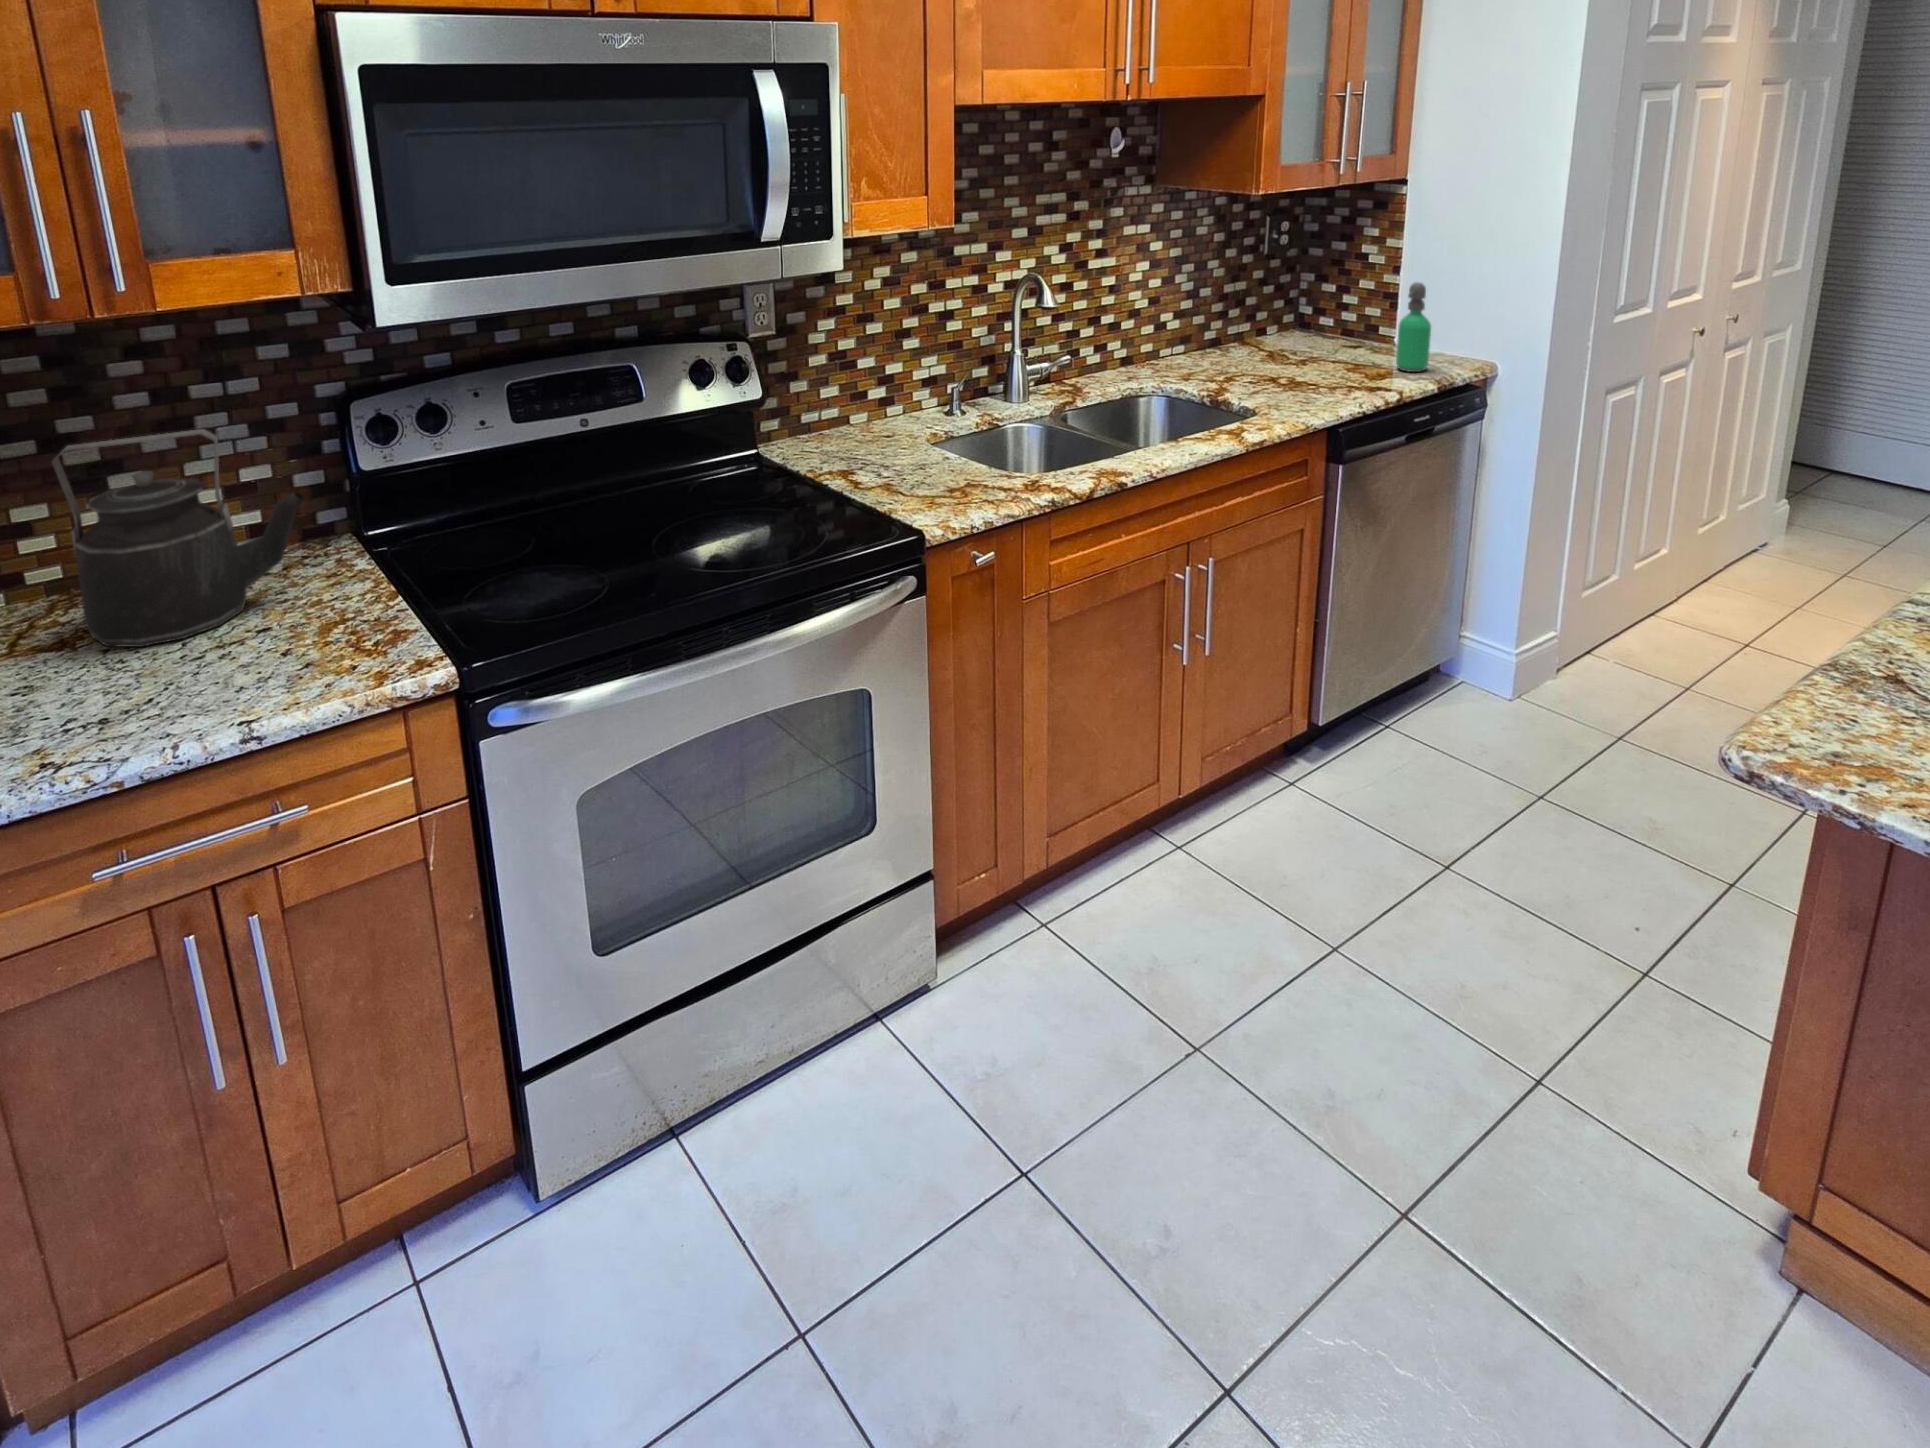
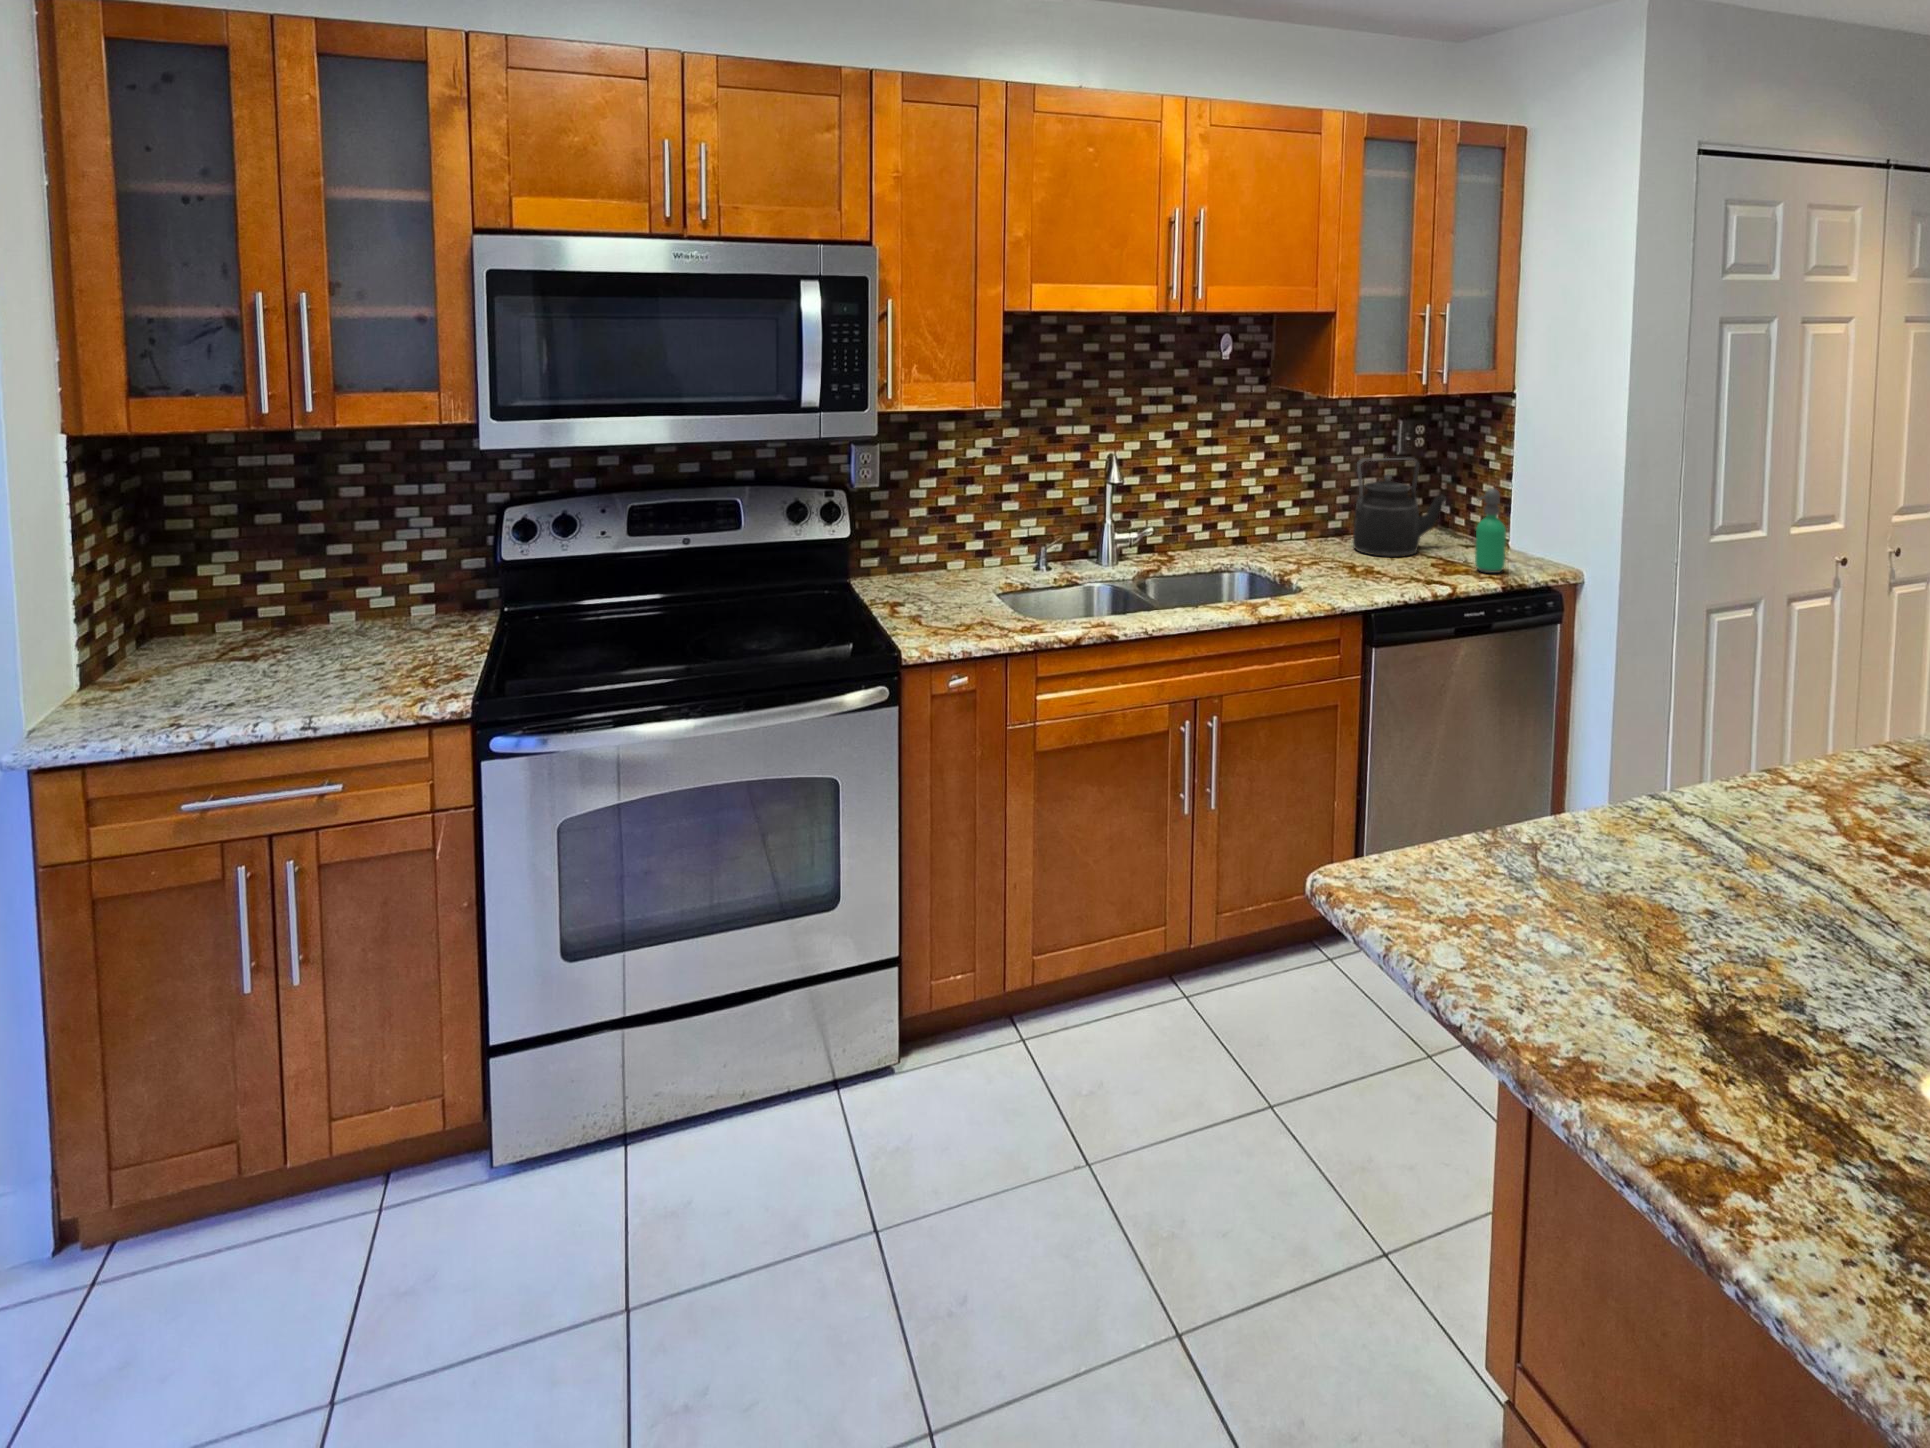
kettle: present [52,429,307,647] -> present [1353,458,1446,557]

